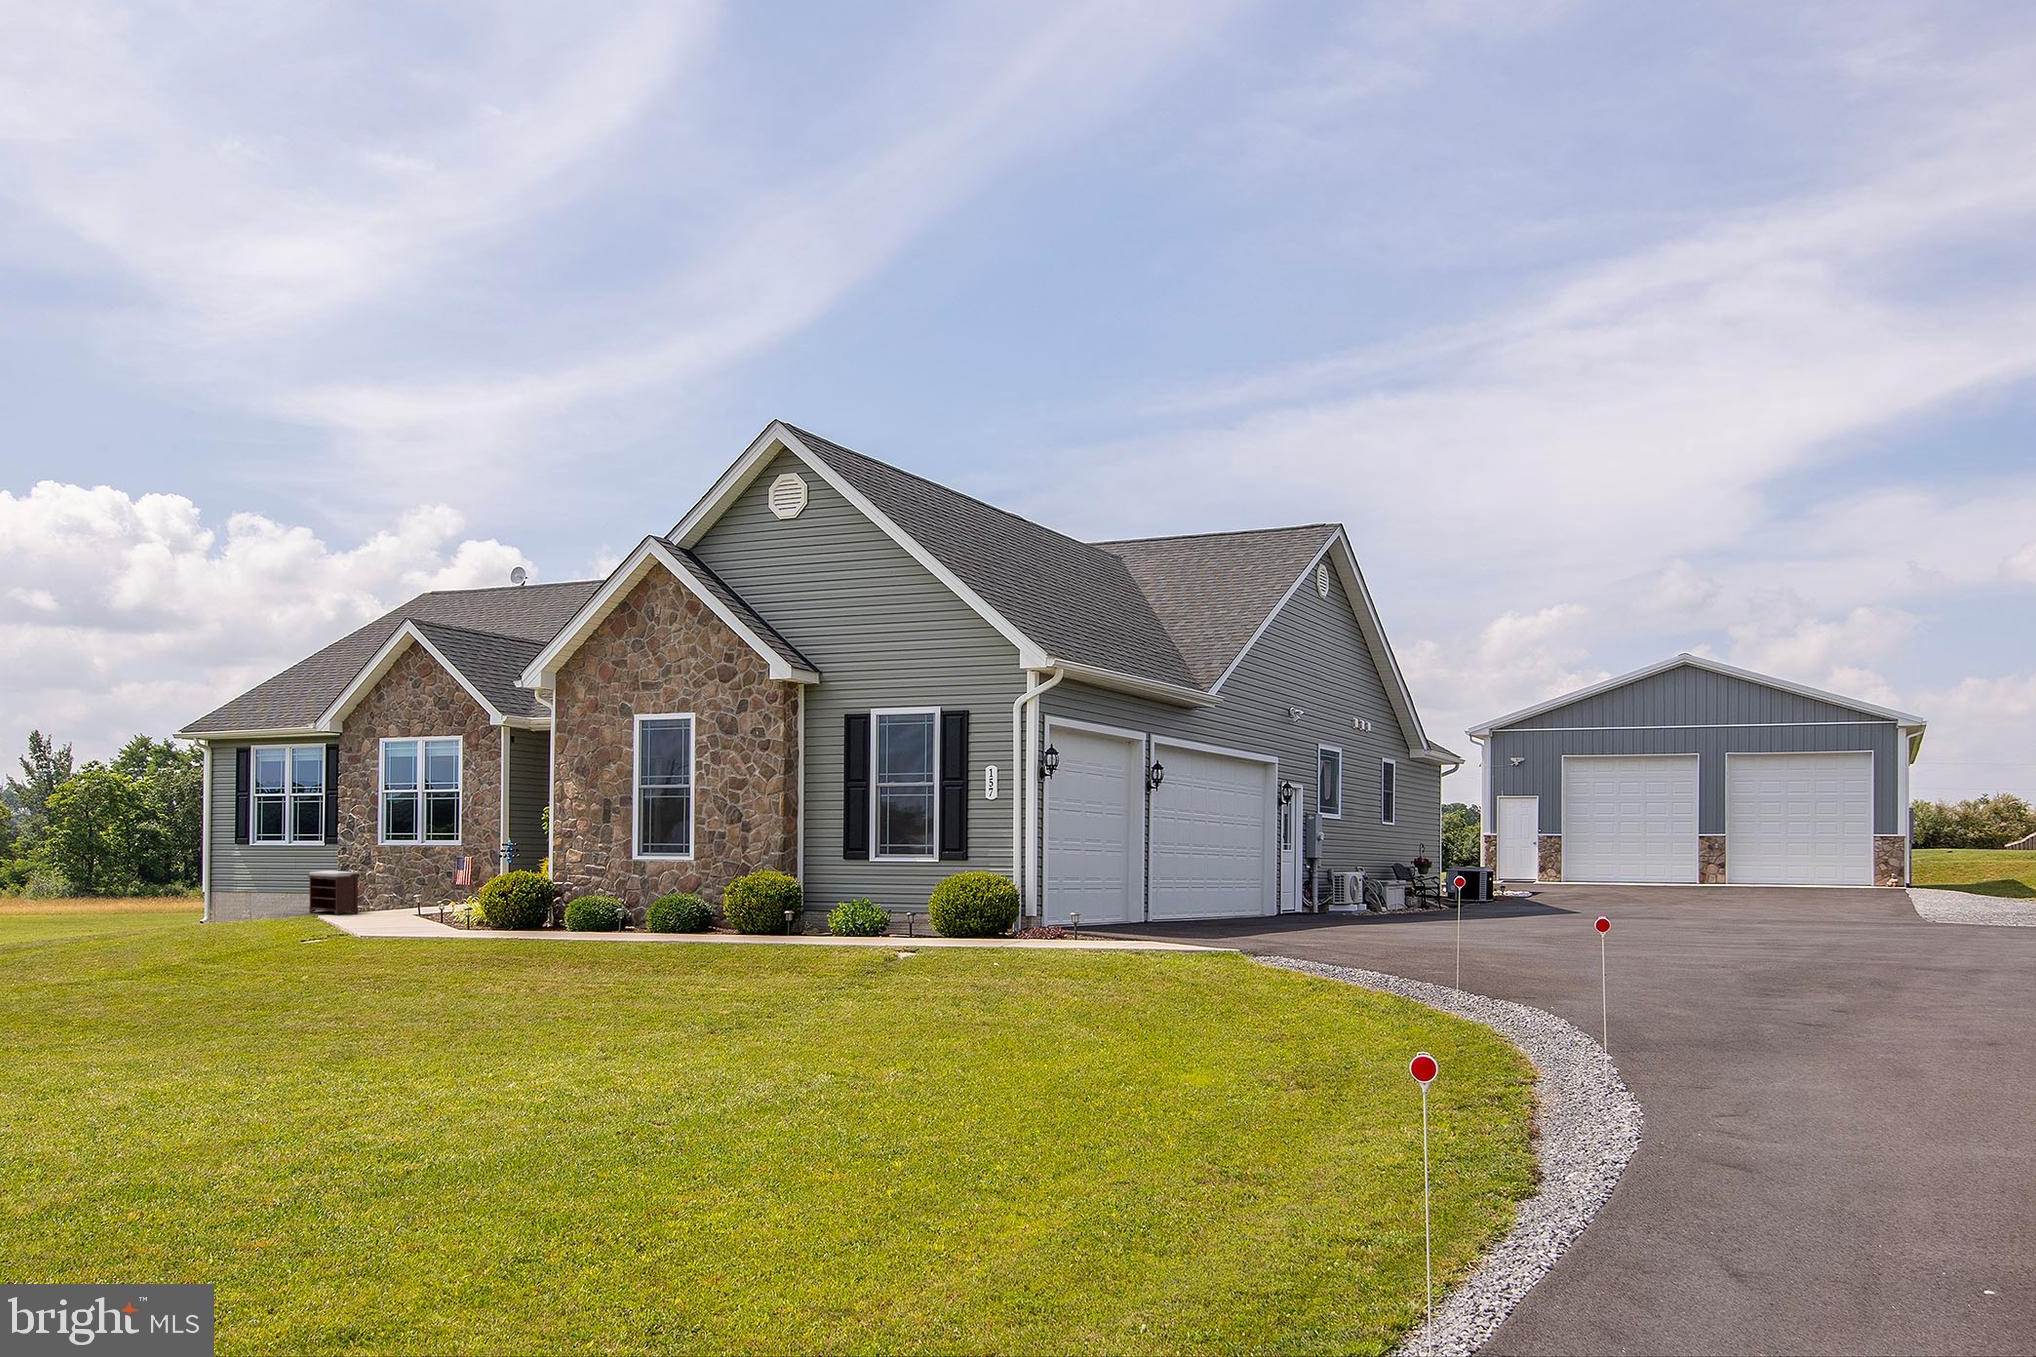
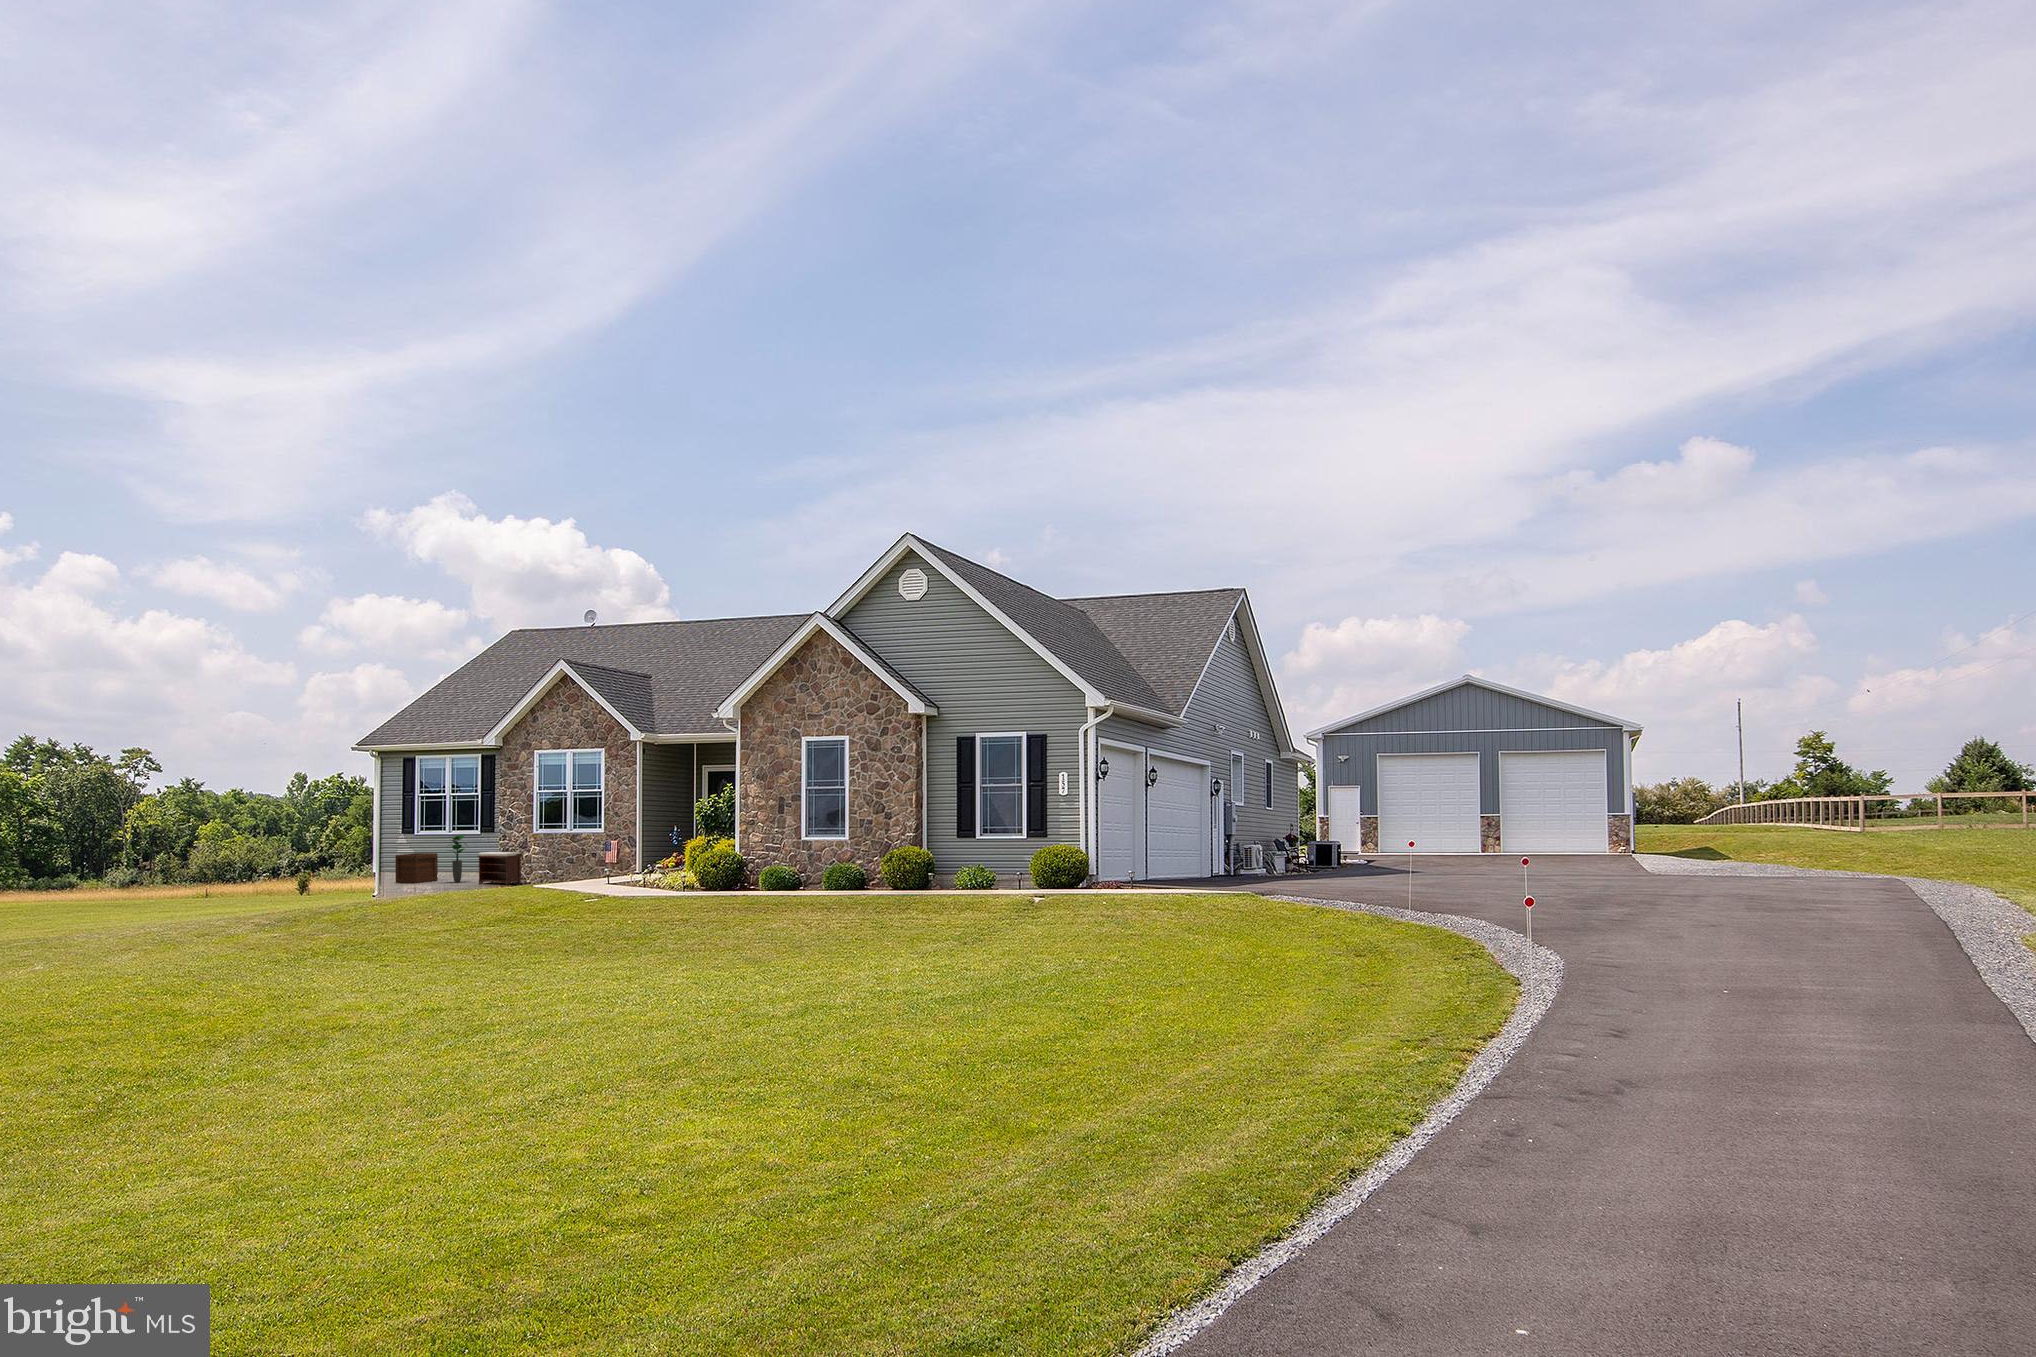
potted plant: none [278,848,308,910] -> present [448,835,467,882]
wooden crate: none [222,871,277,910] -> present [395,853,438,883]

